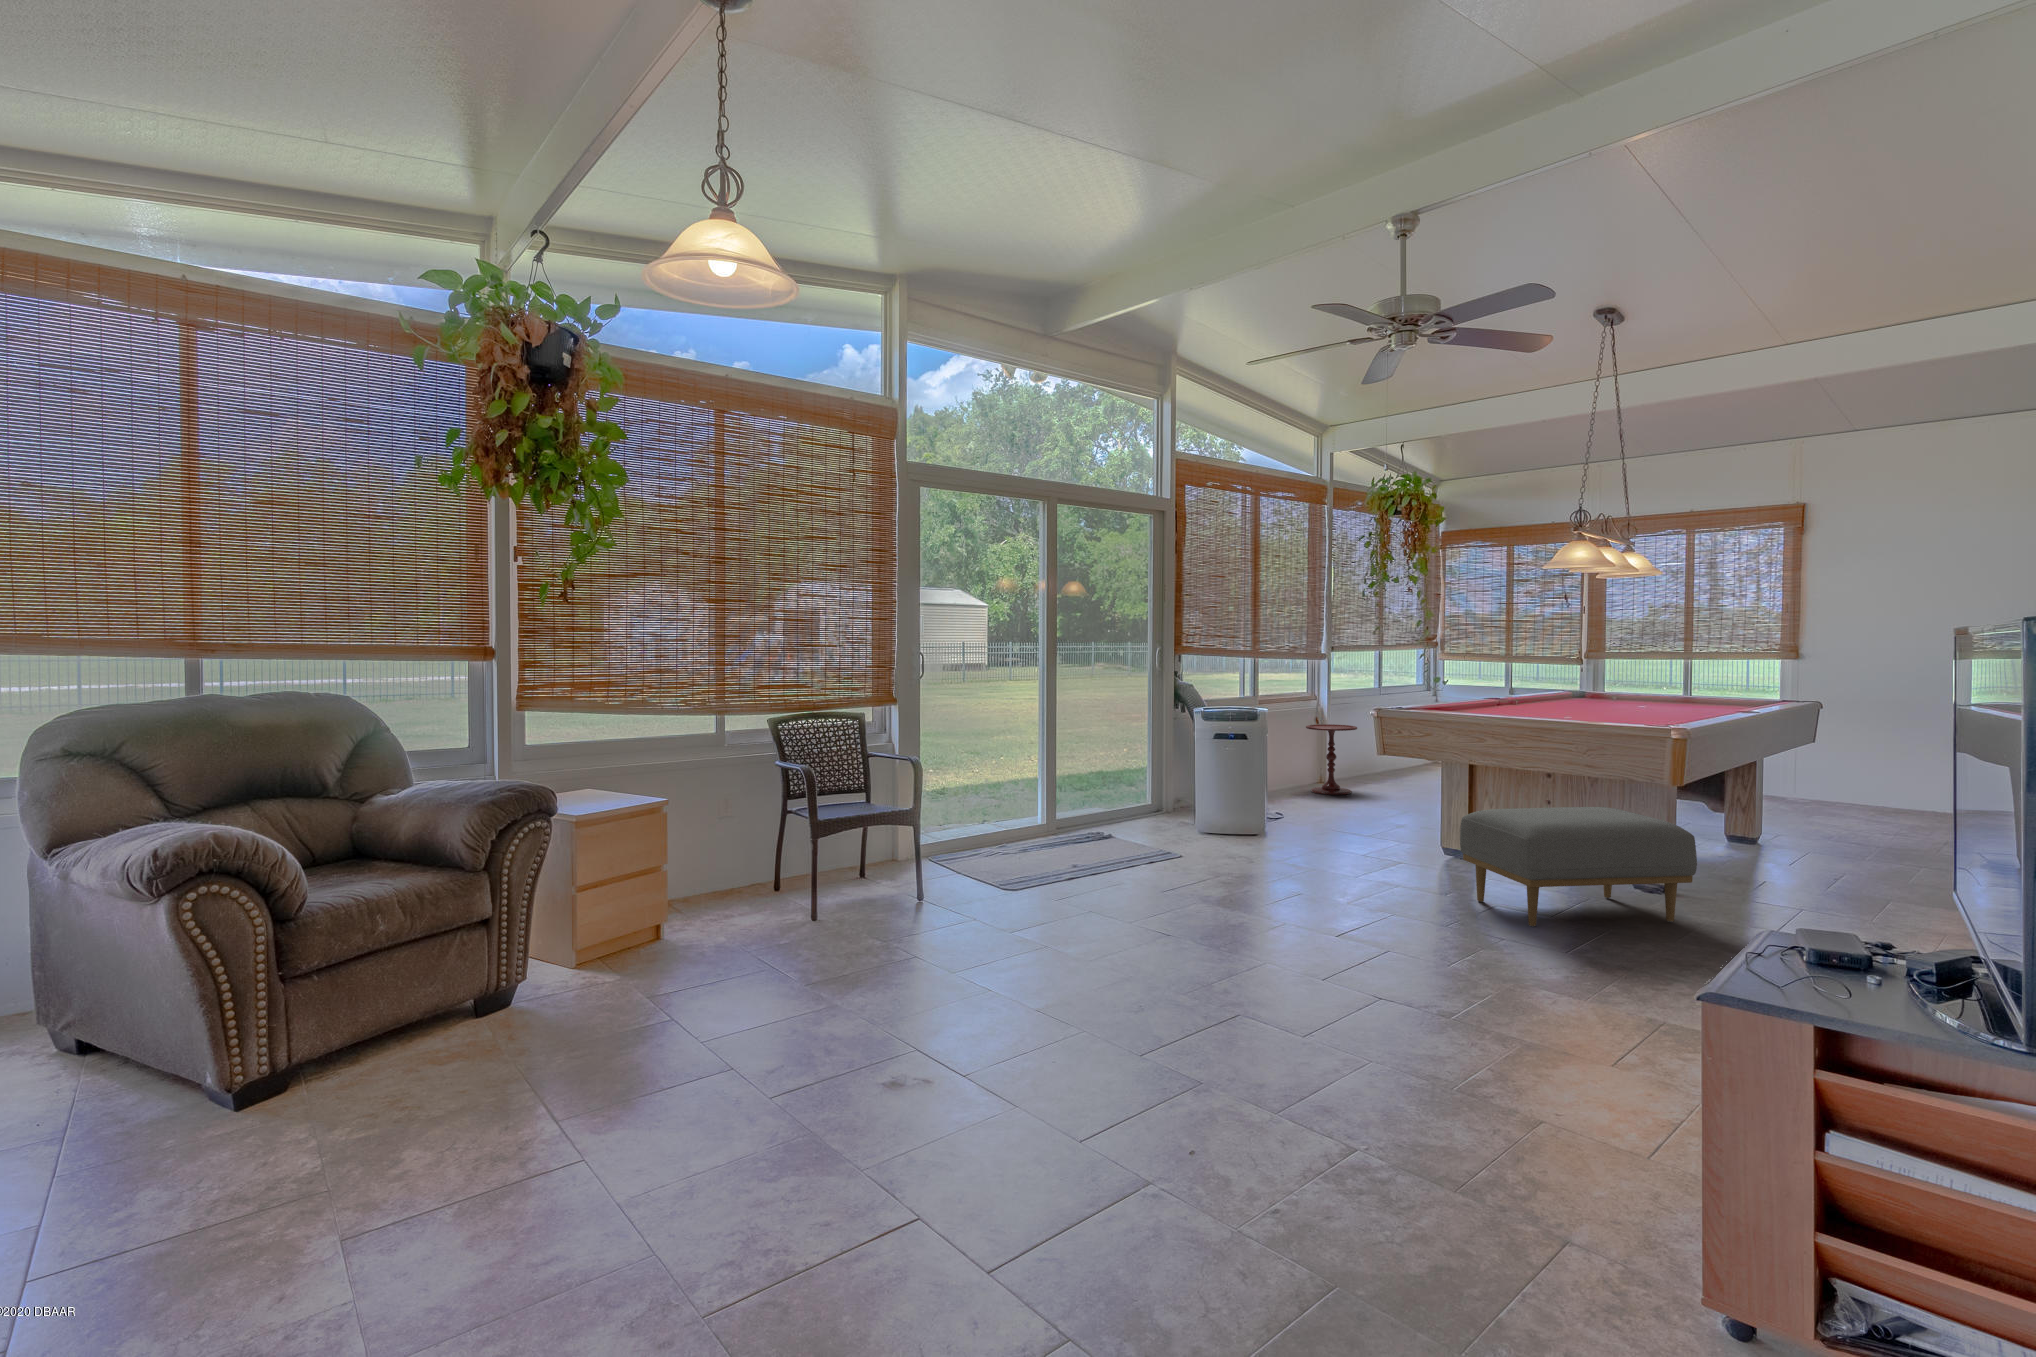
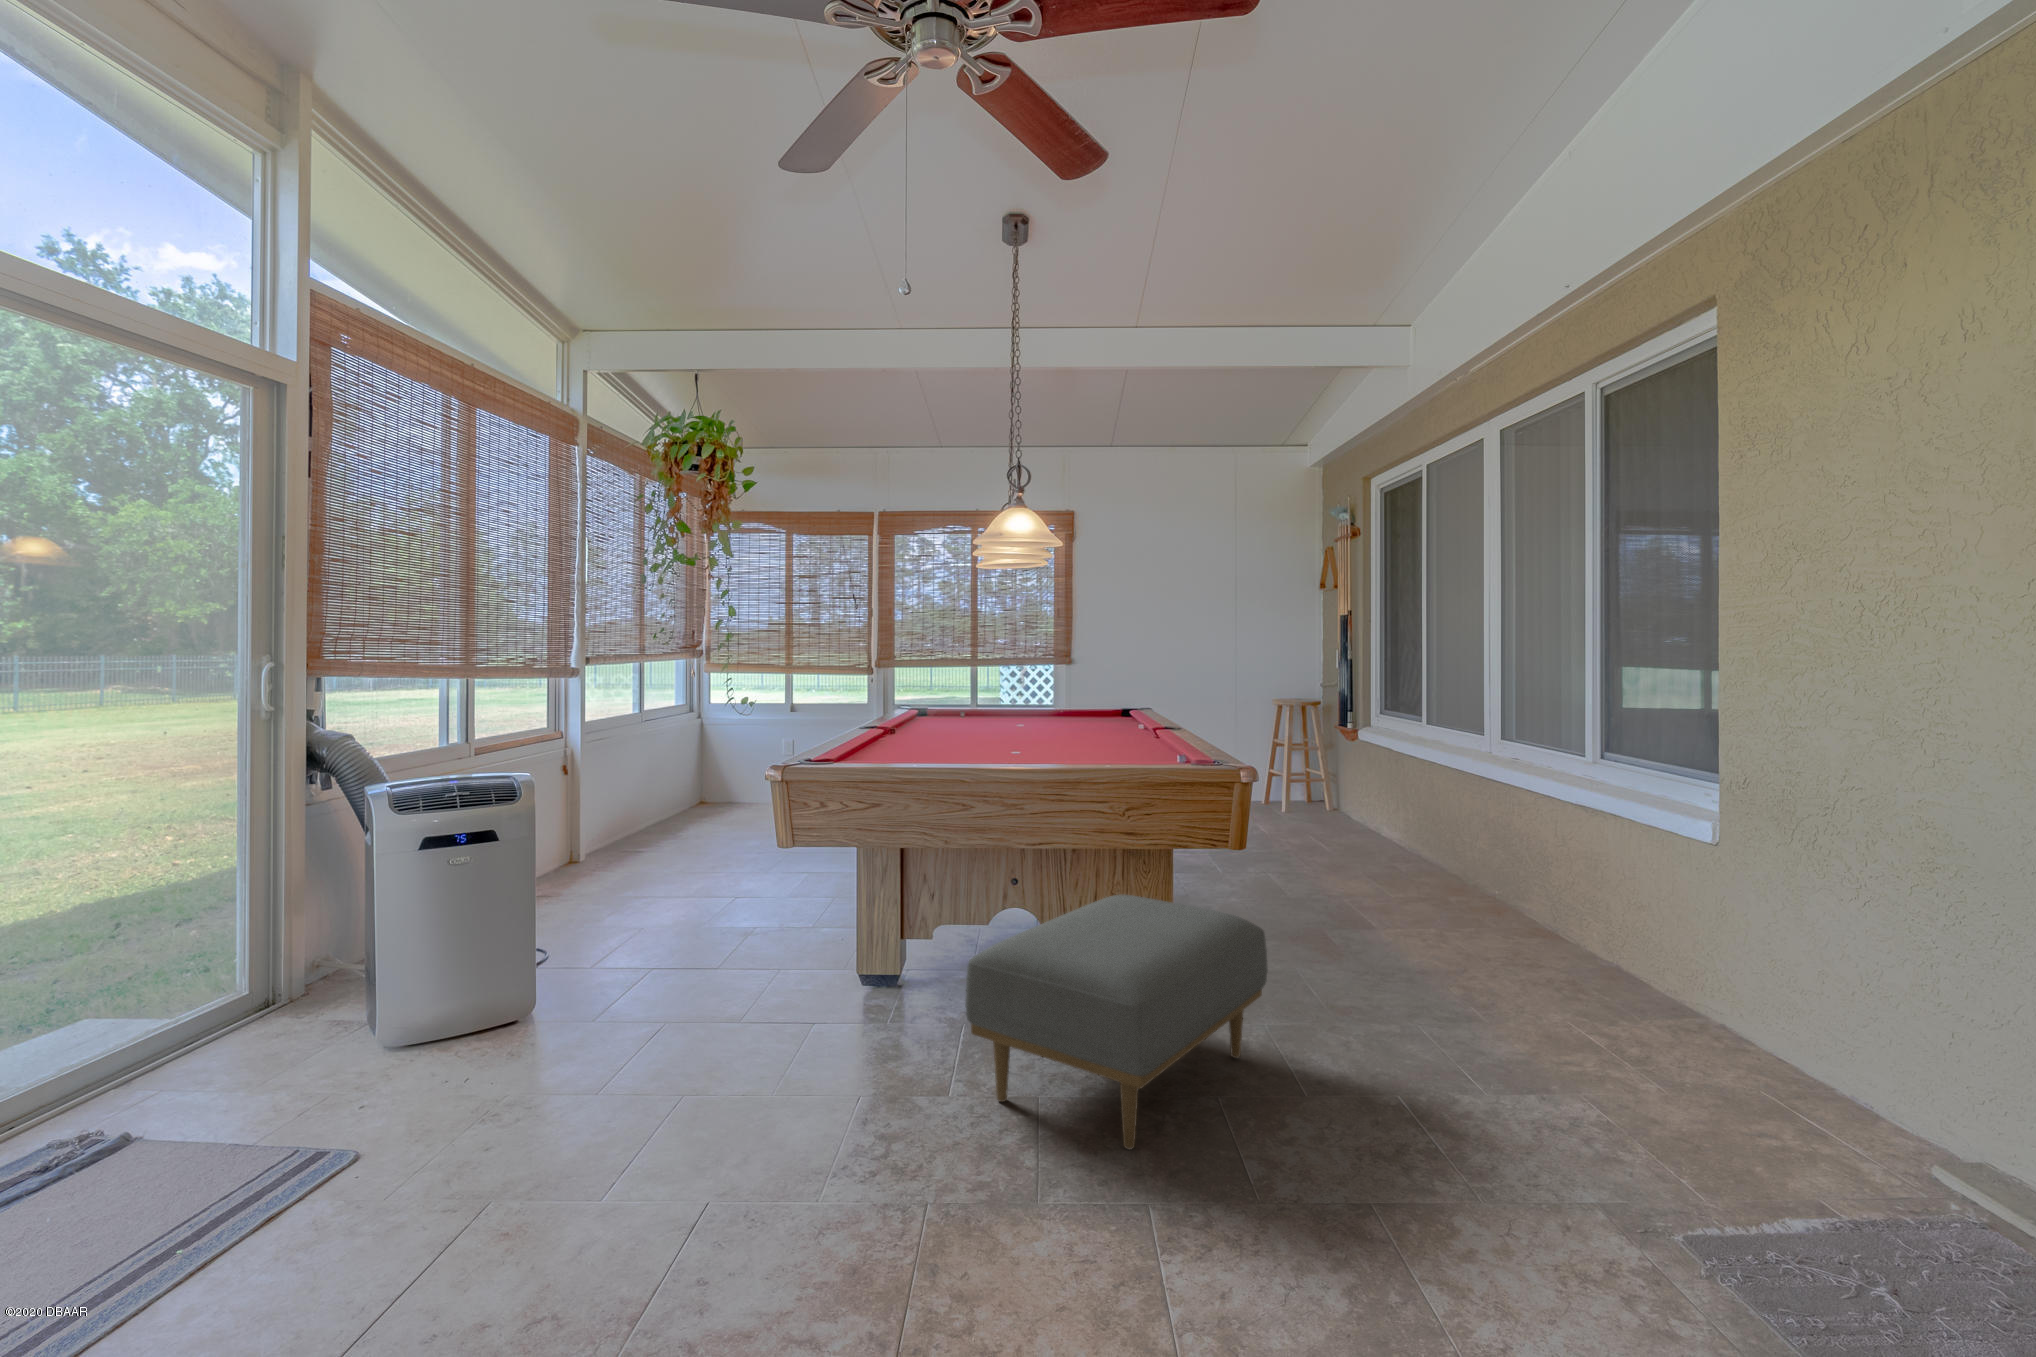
side table: present [1306,724,1357,795] -> none [553,773,634,883]

